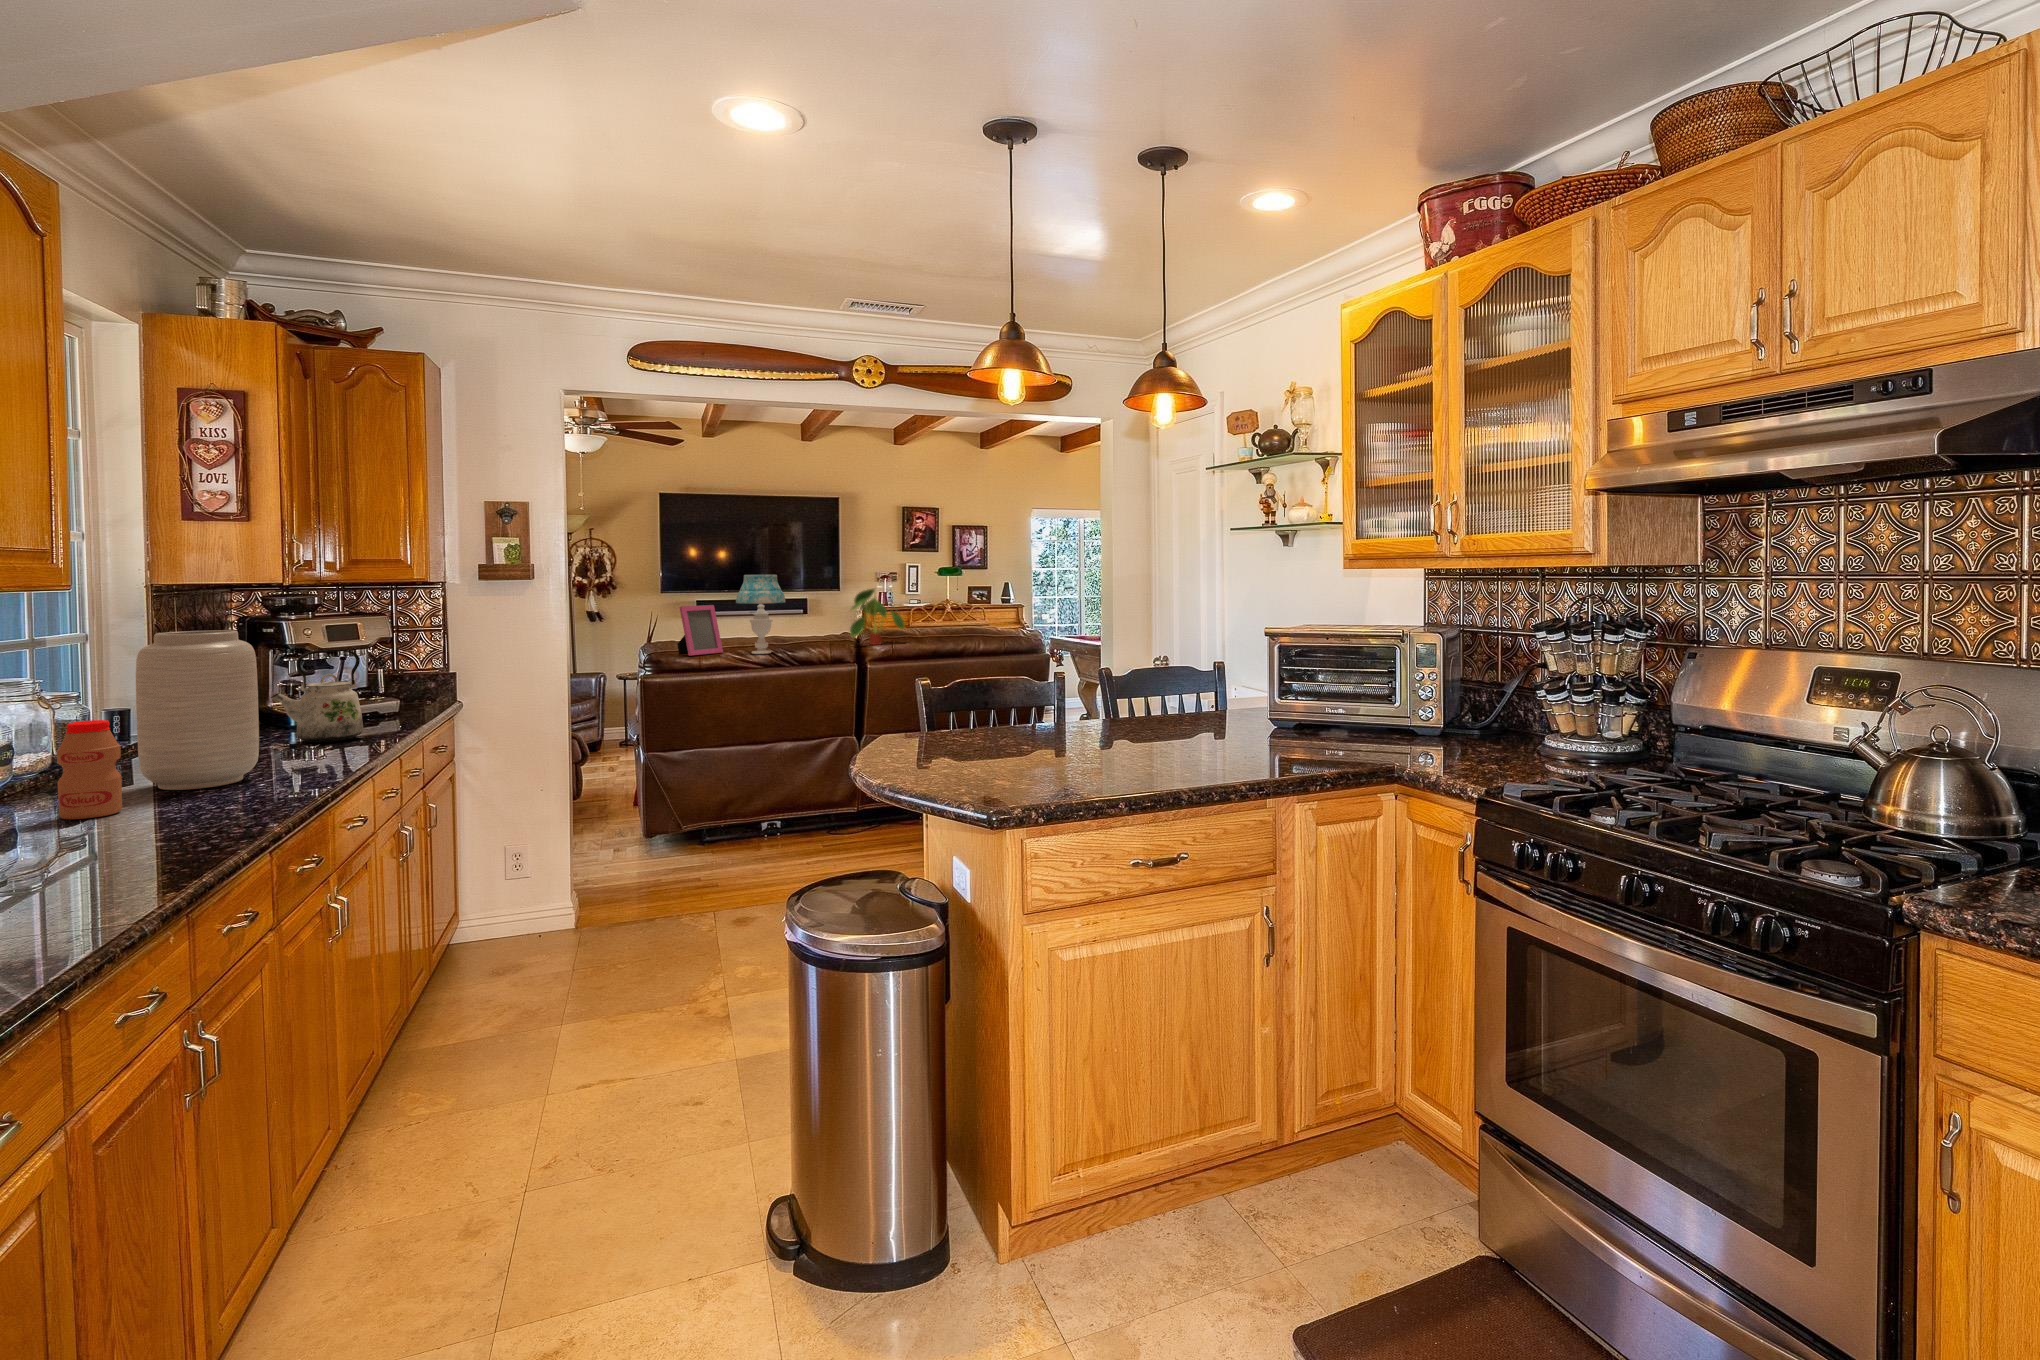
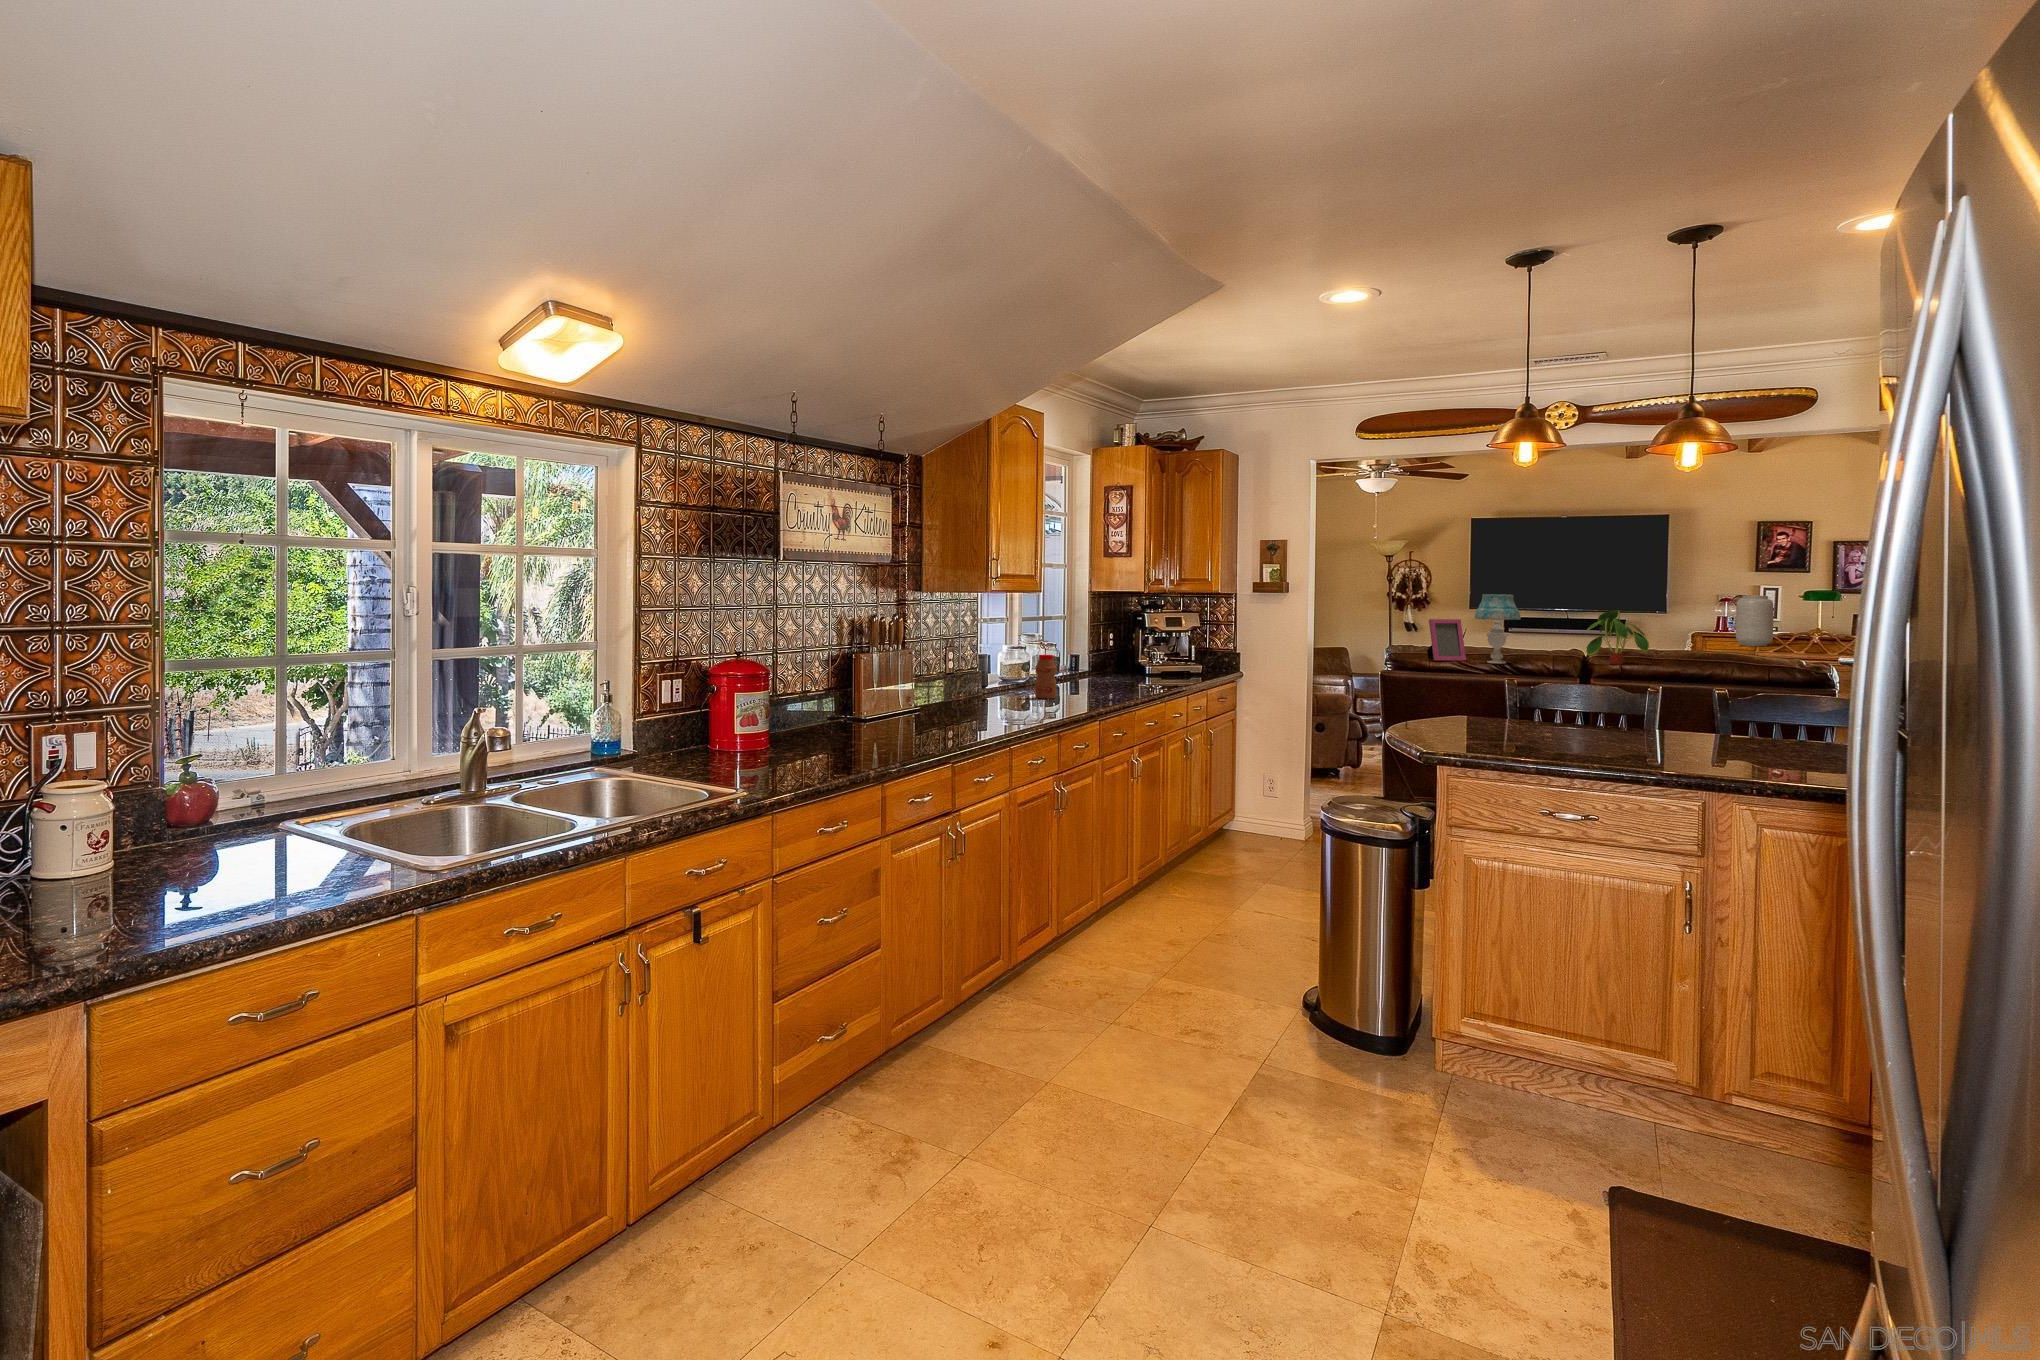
vase: present [136,630,259,790] -> present [1736,595,1774,646]
kettle: present [271,649,364,742] -> none [1130,632,1173,685]

